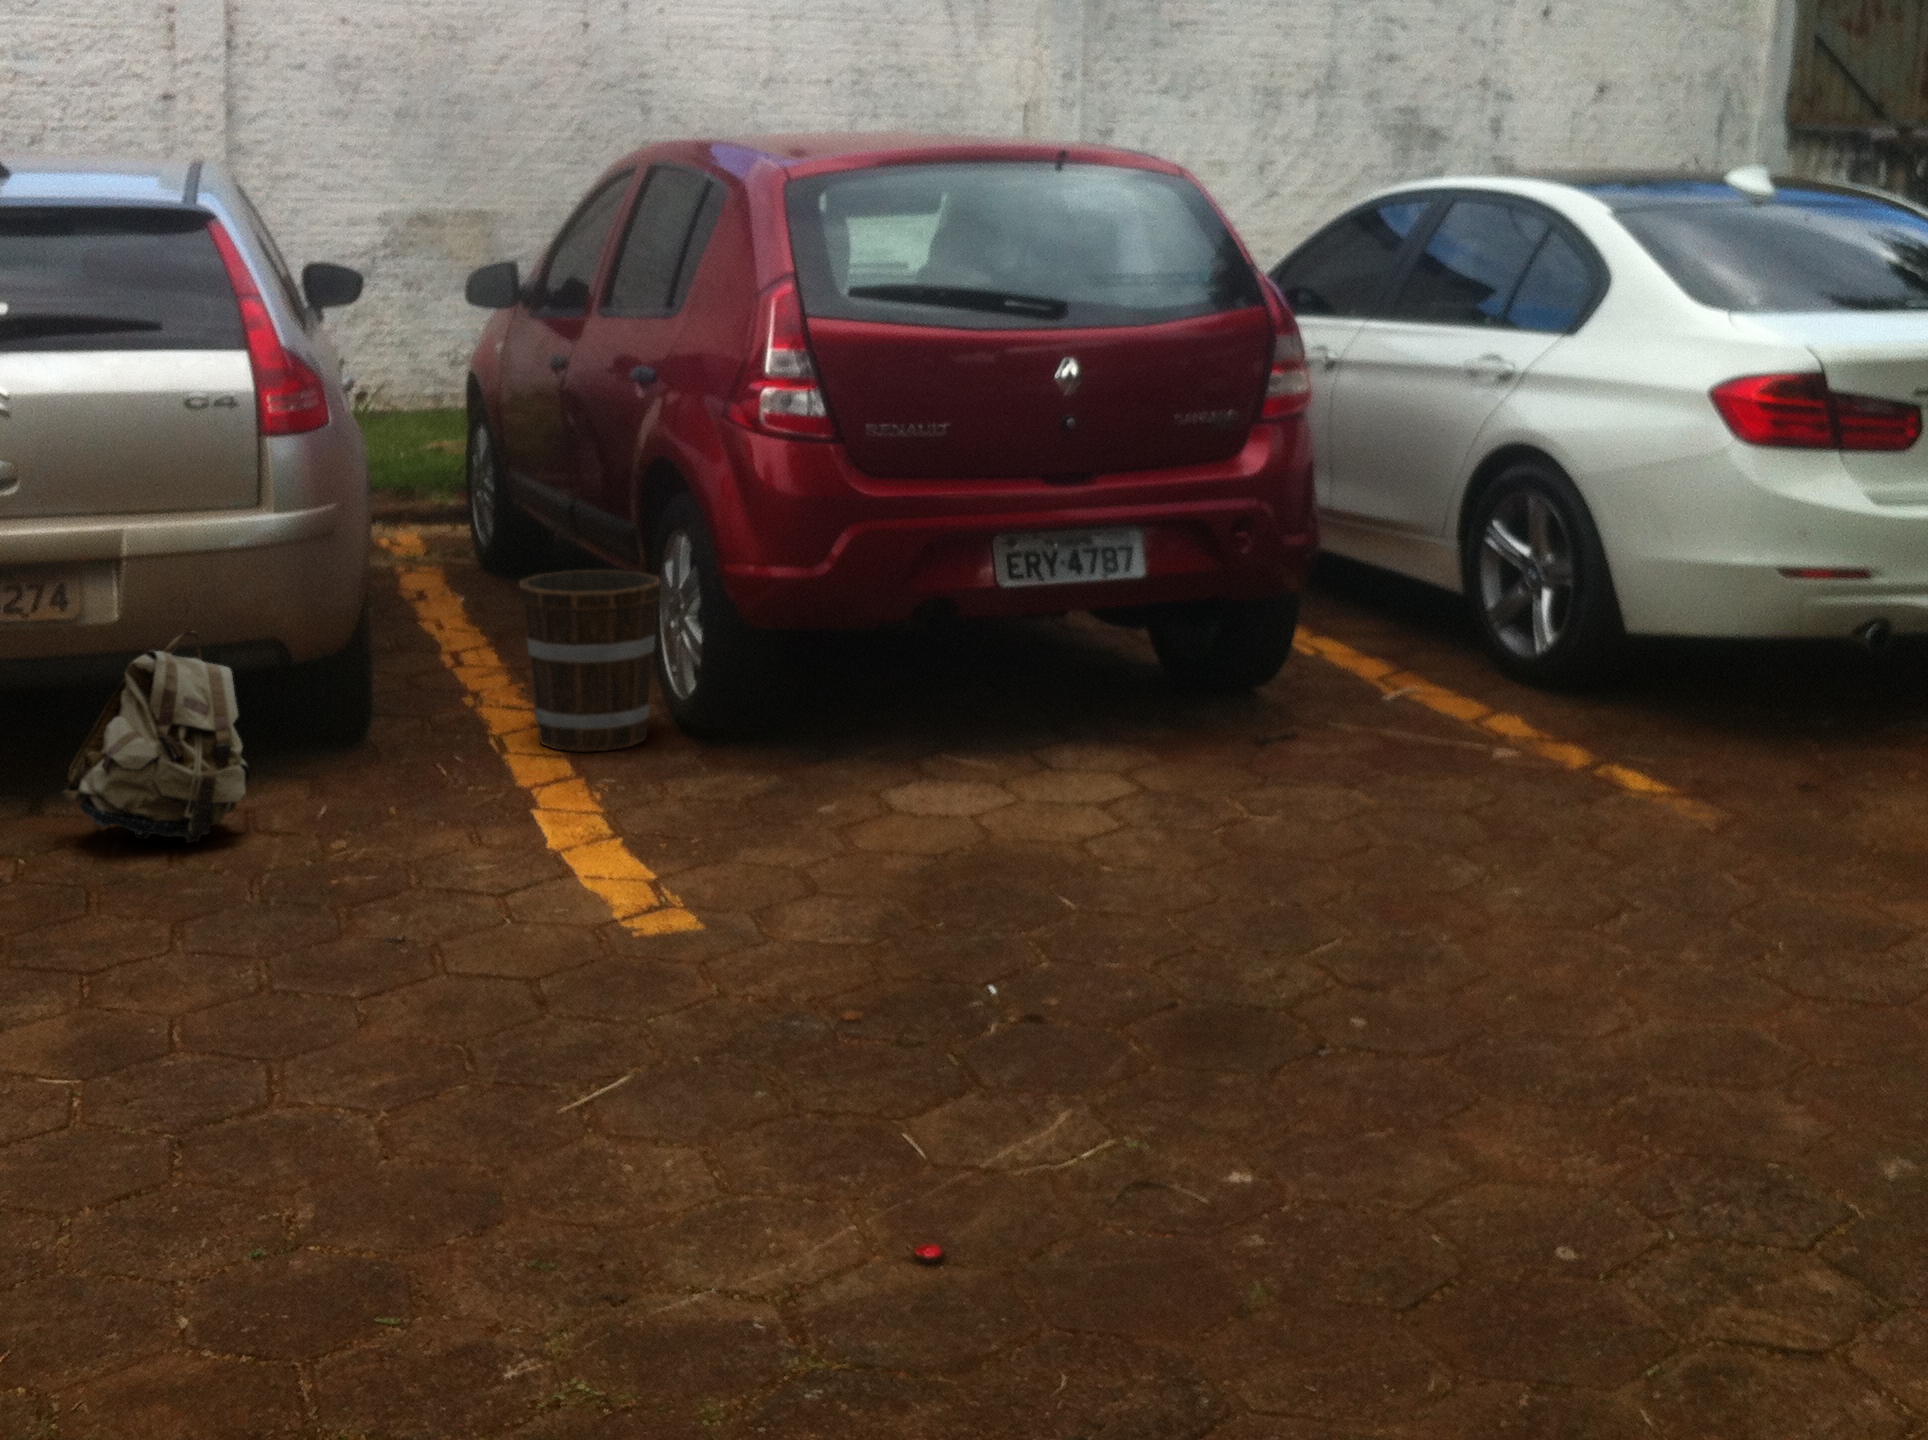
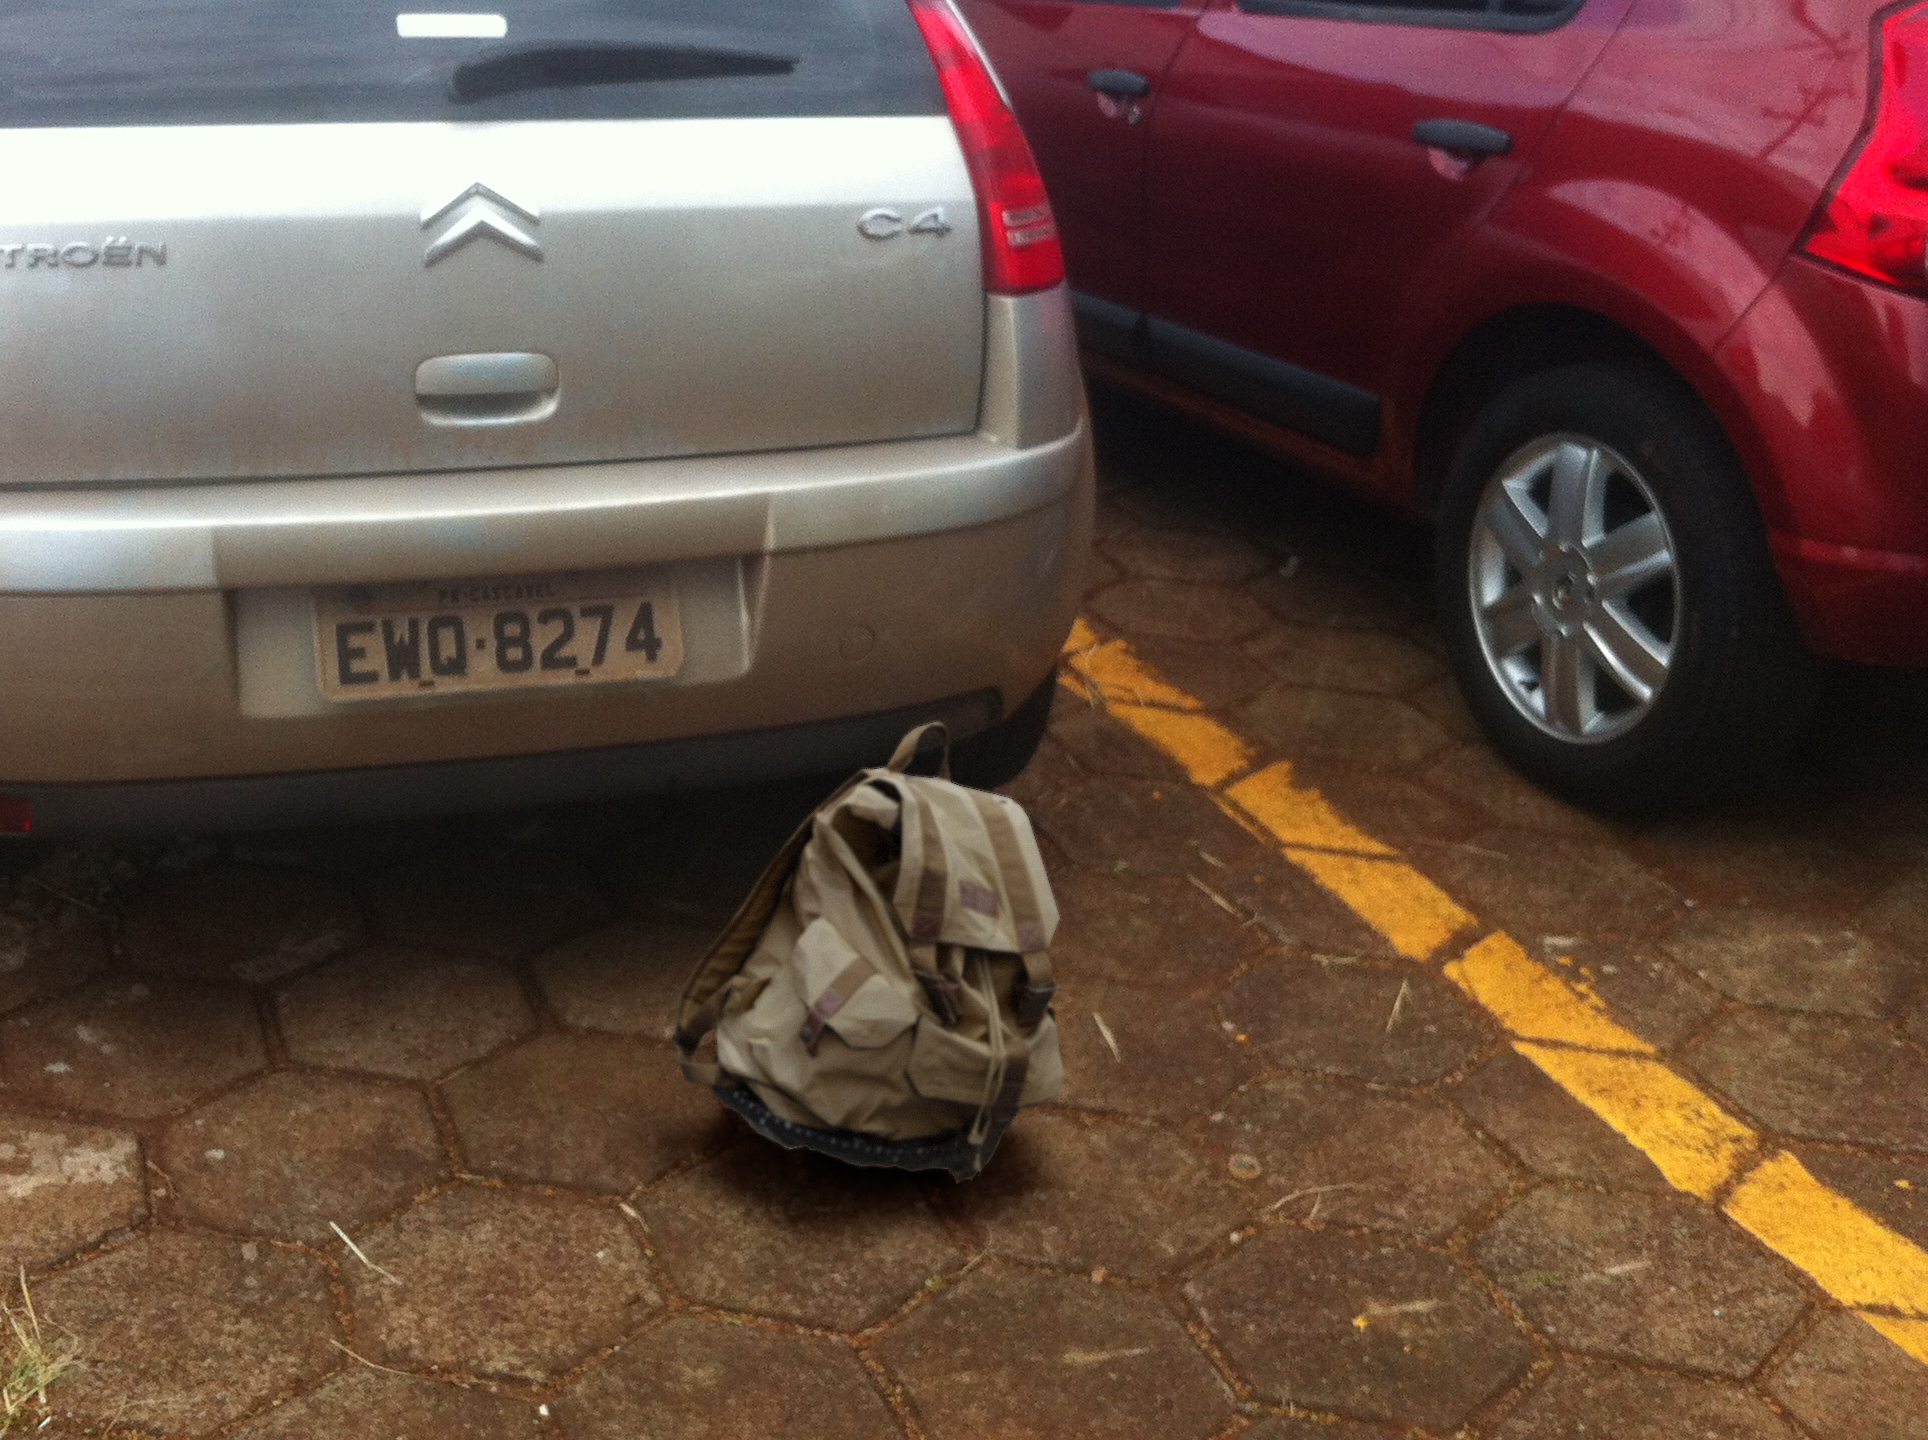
bucket: present [520,570,660,752] -> none [1332,501,1613,862]

